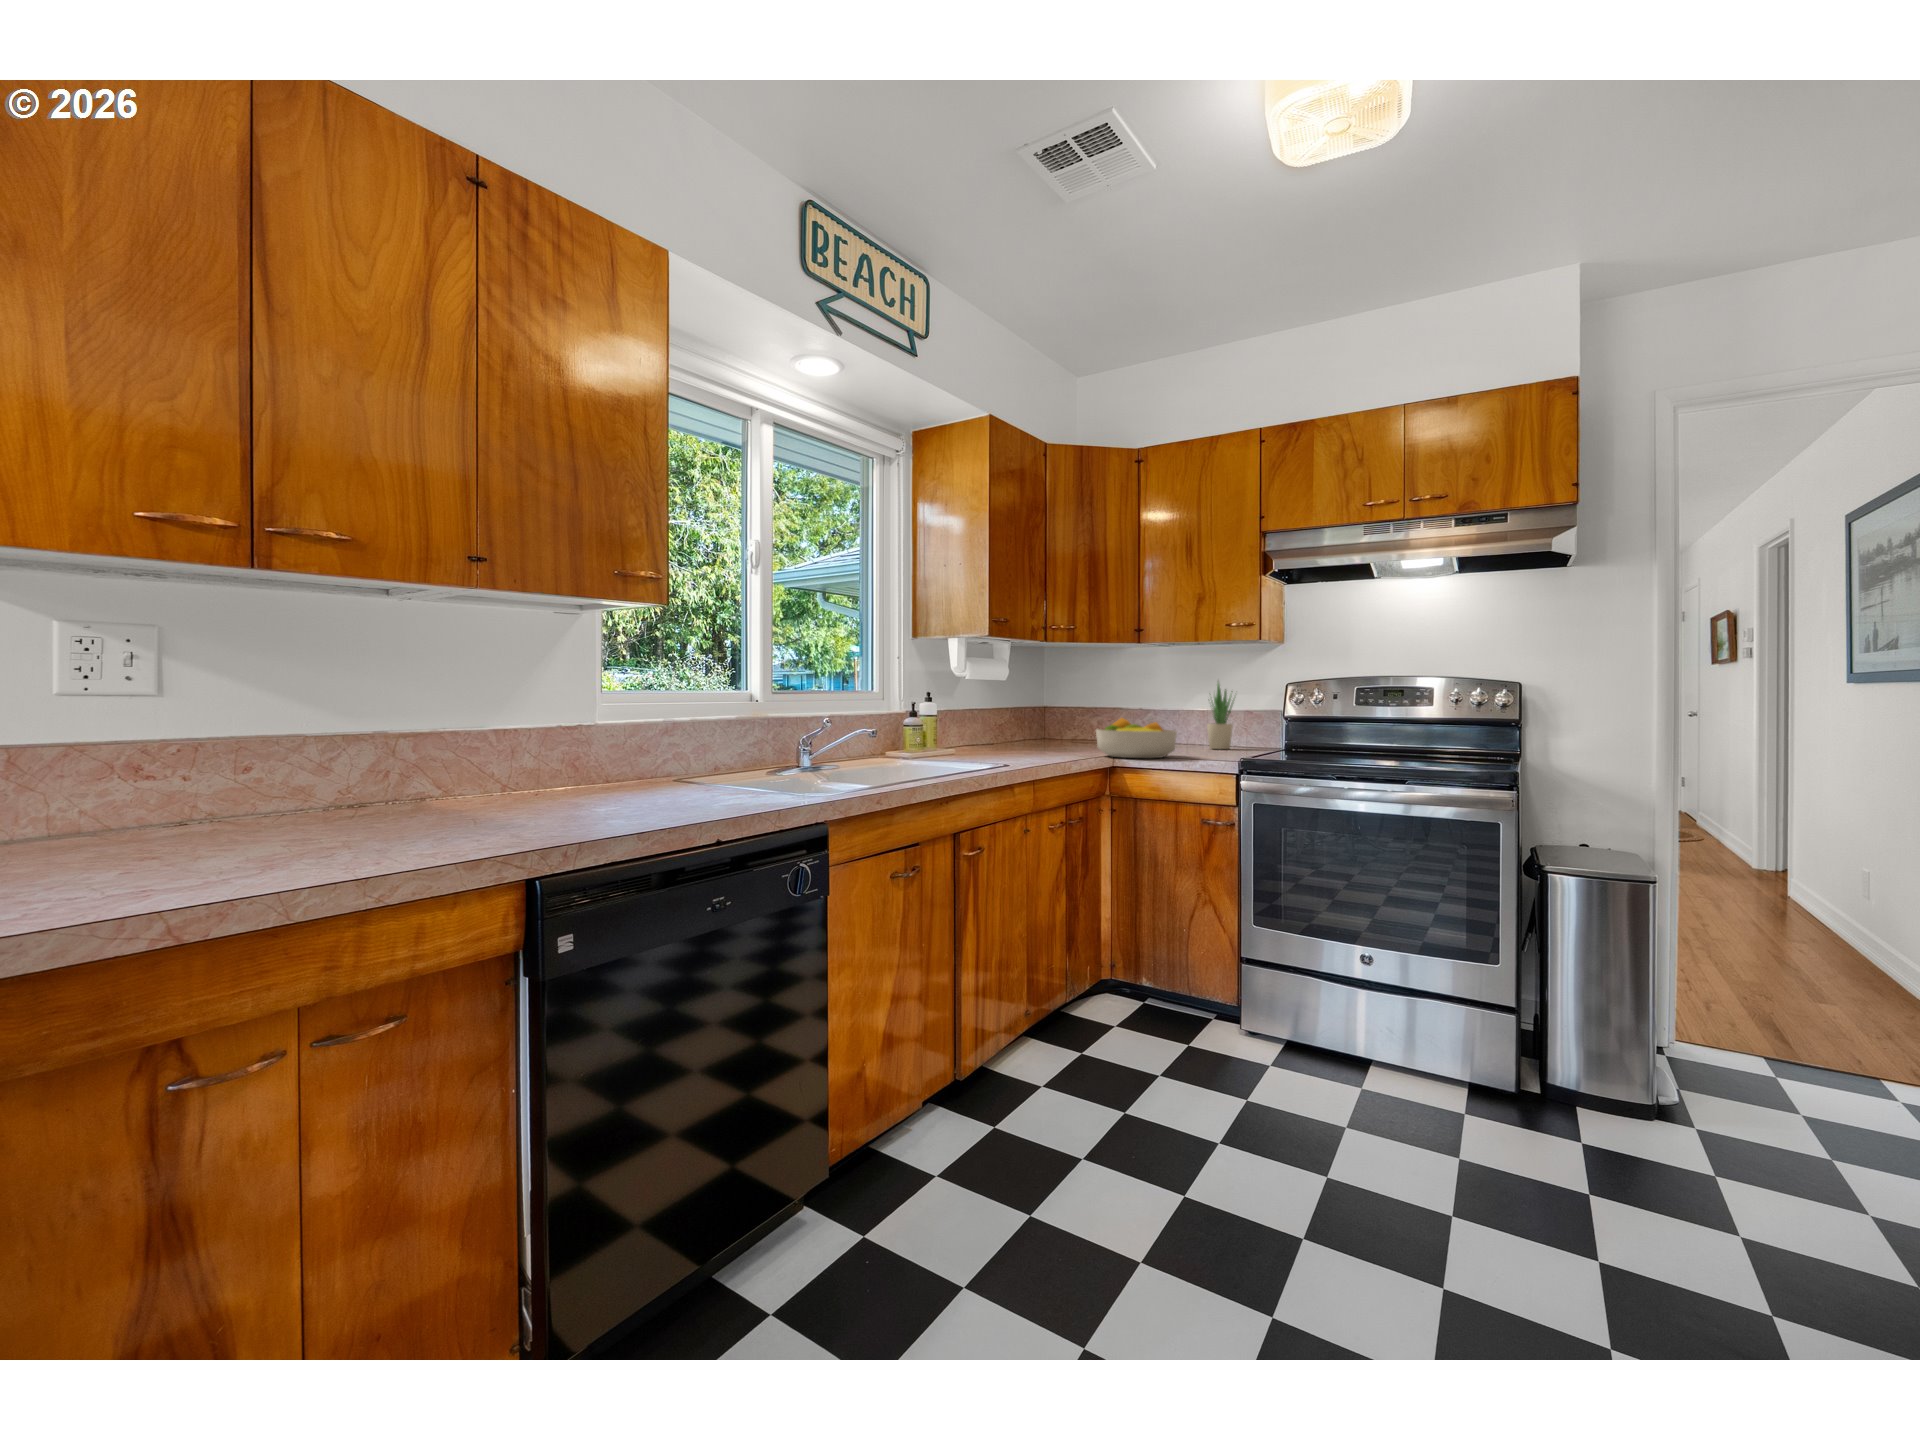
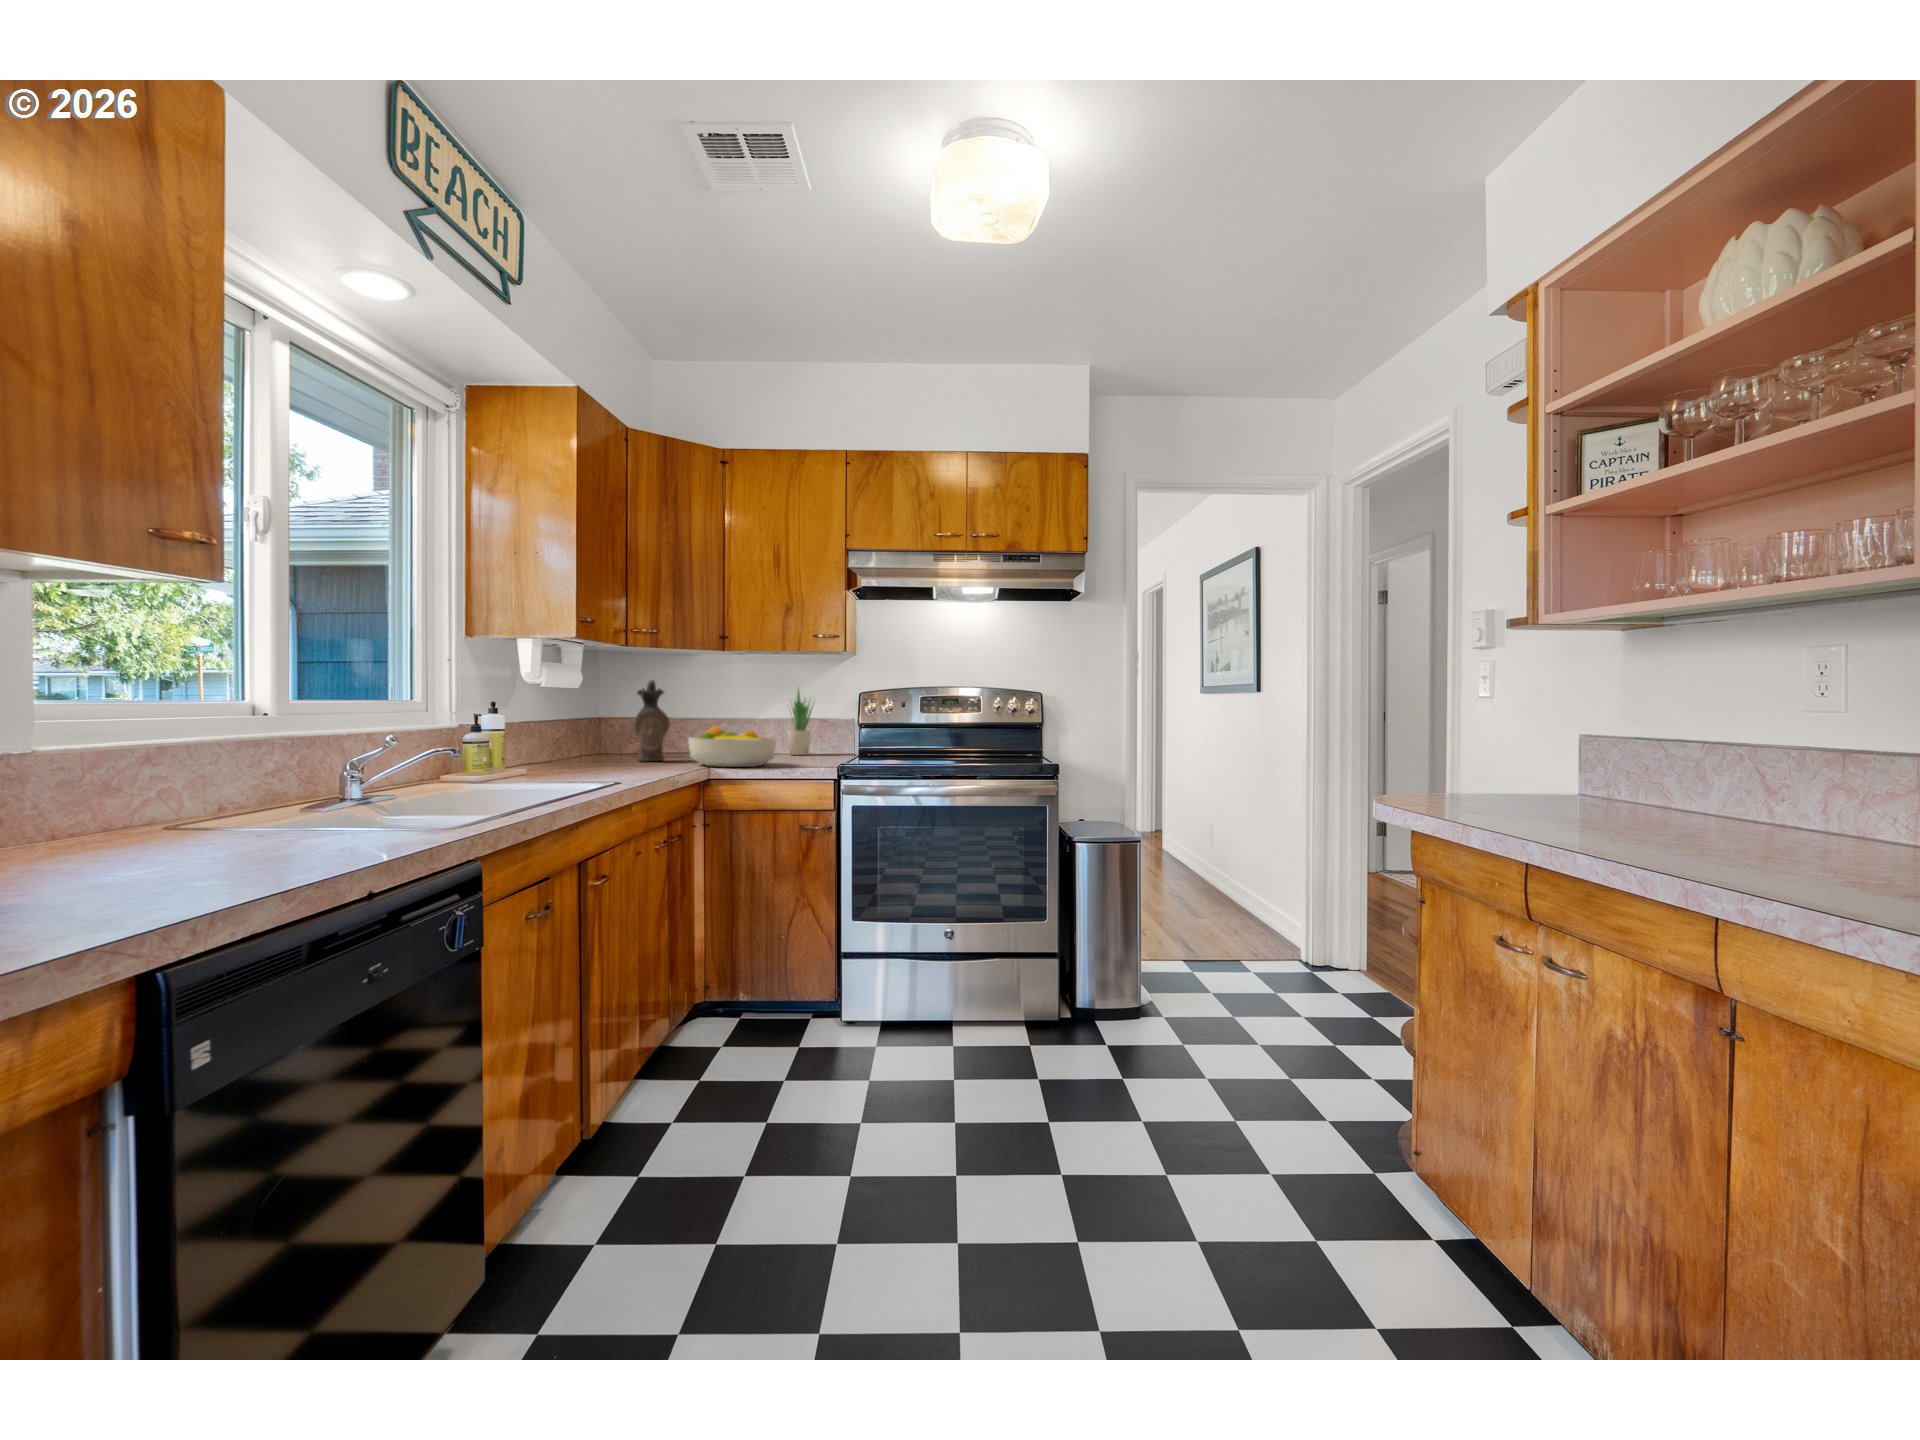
ceramic pitcher: none [1055,676,1087,751] -> present [634,680,670,761]

